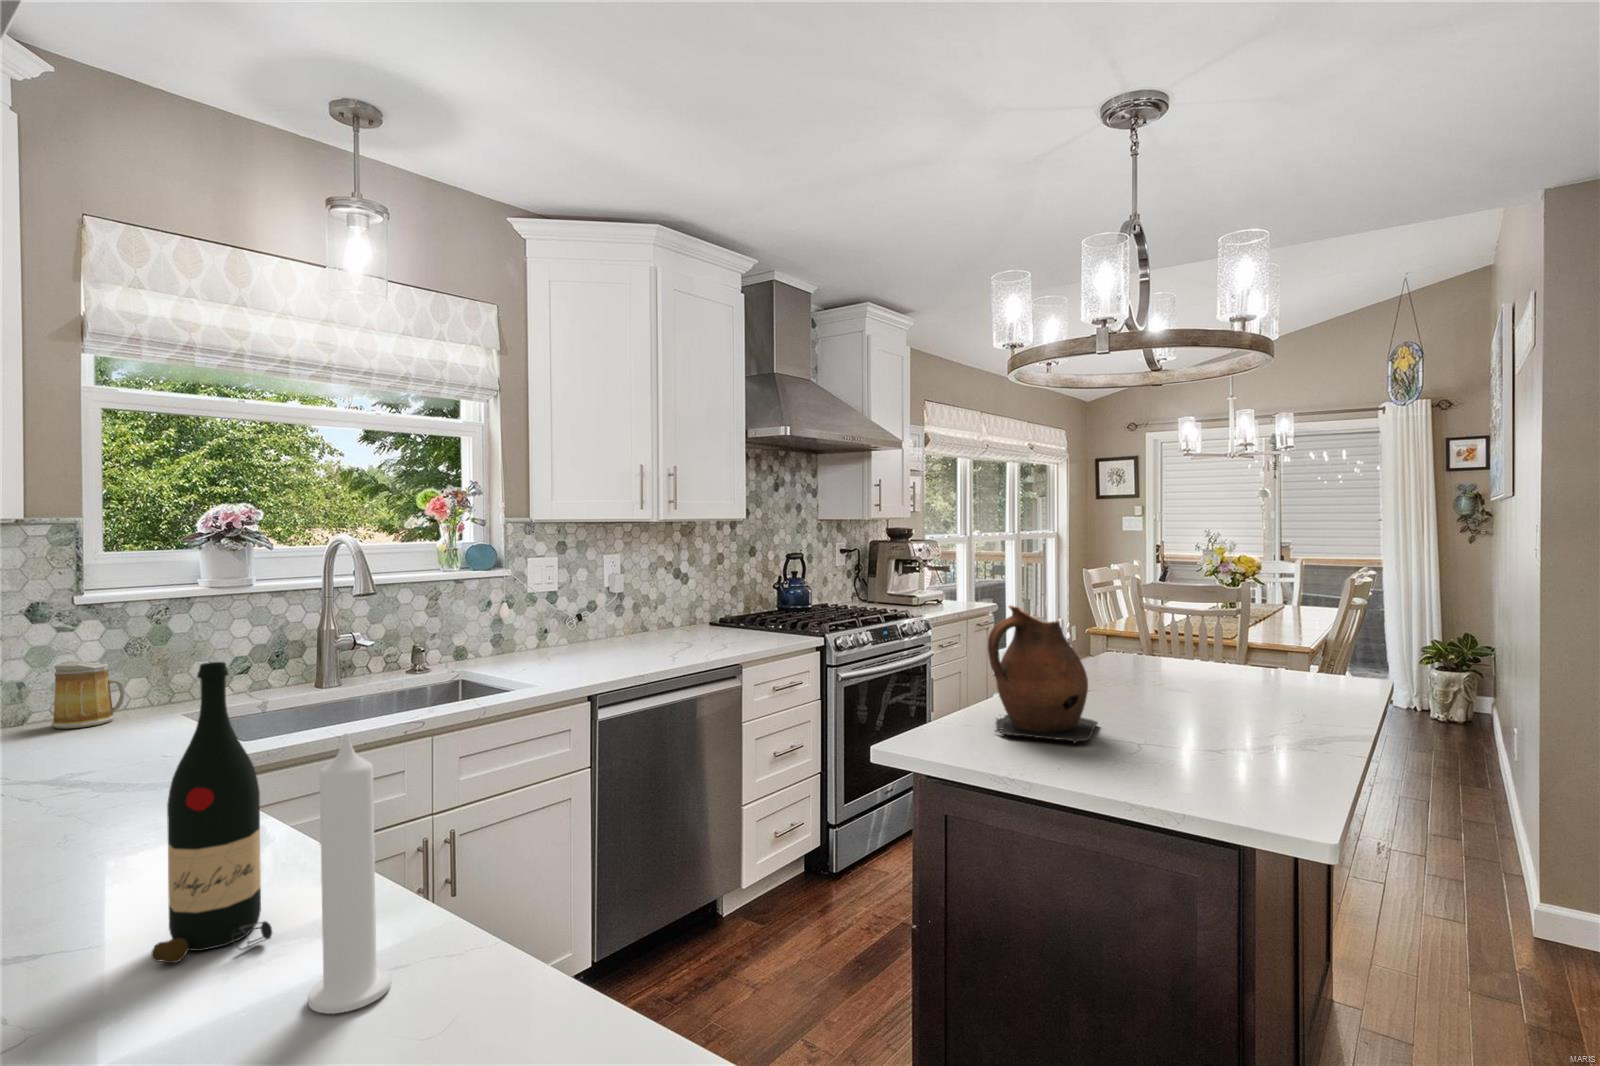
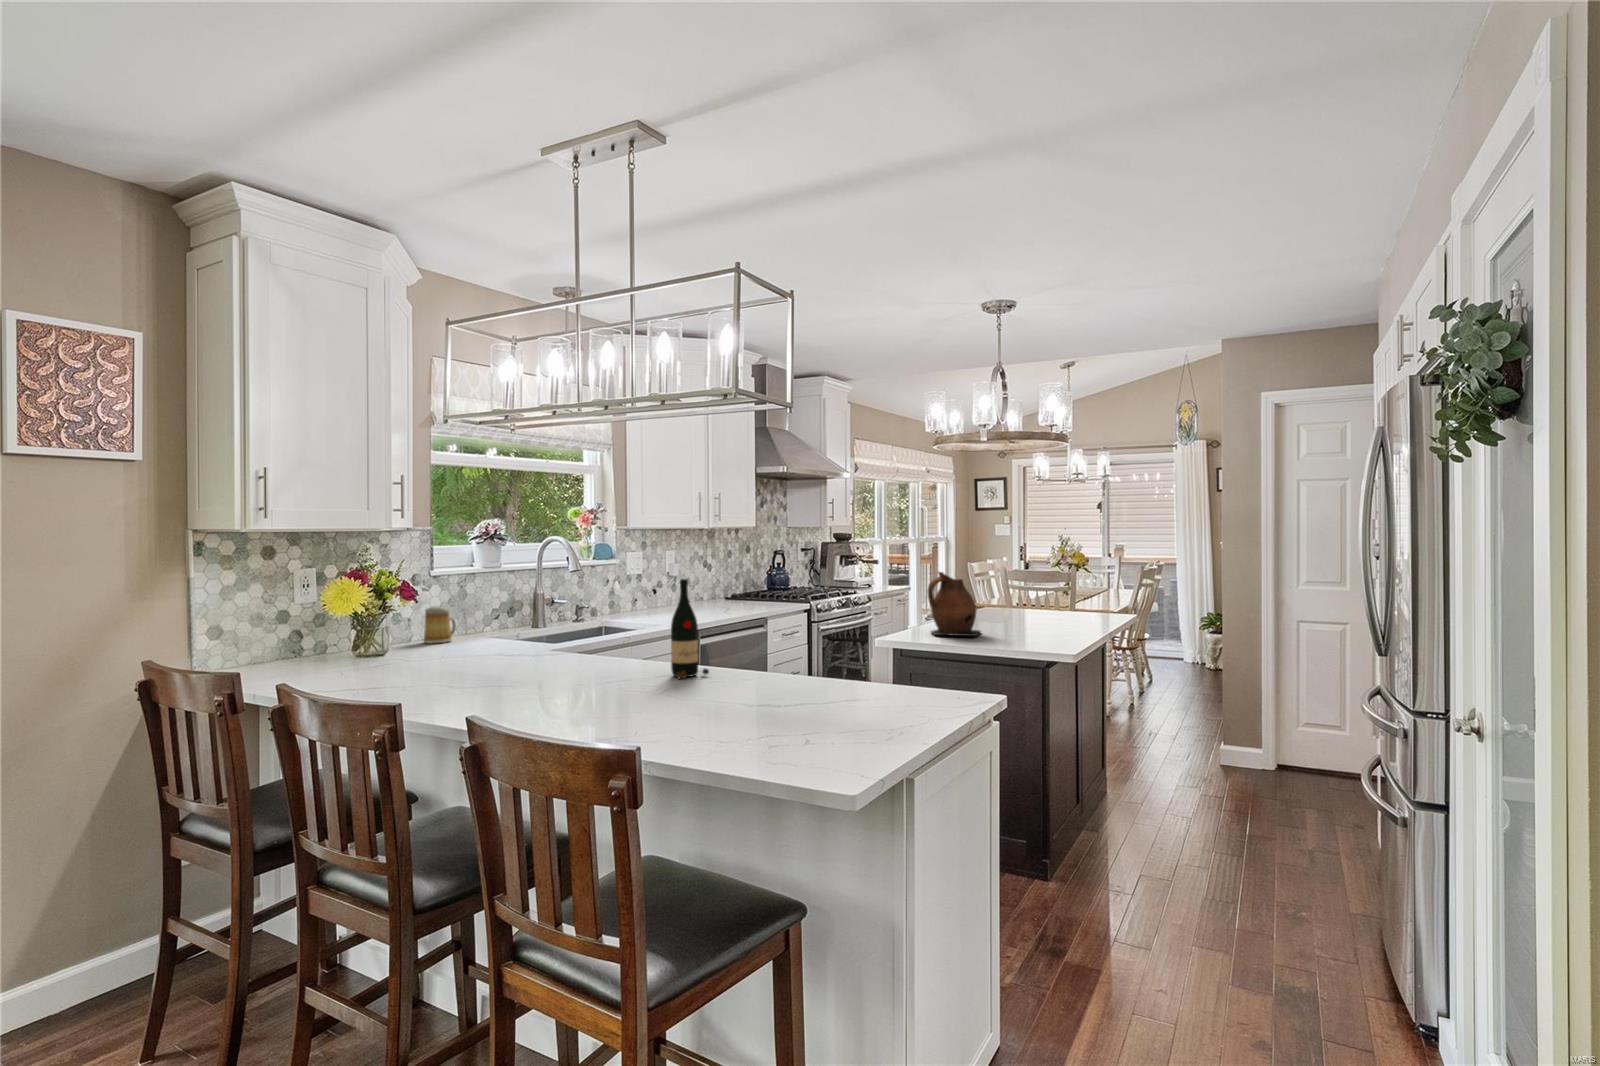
candle: present [308,733,392,1014] -> none [744,597,767,681]

